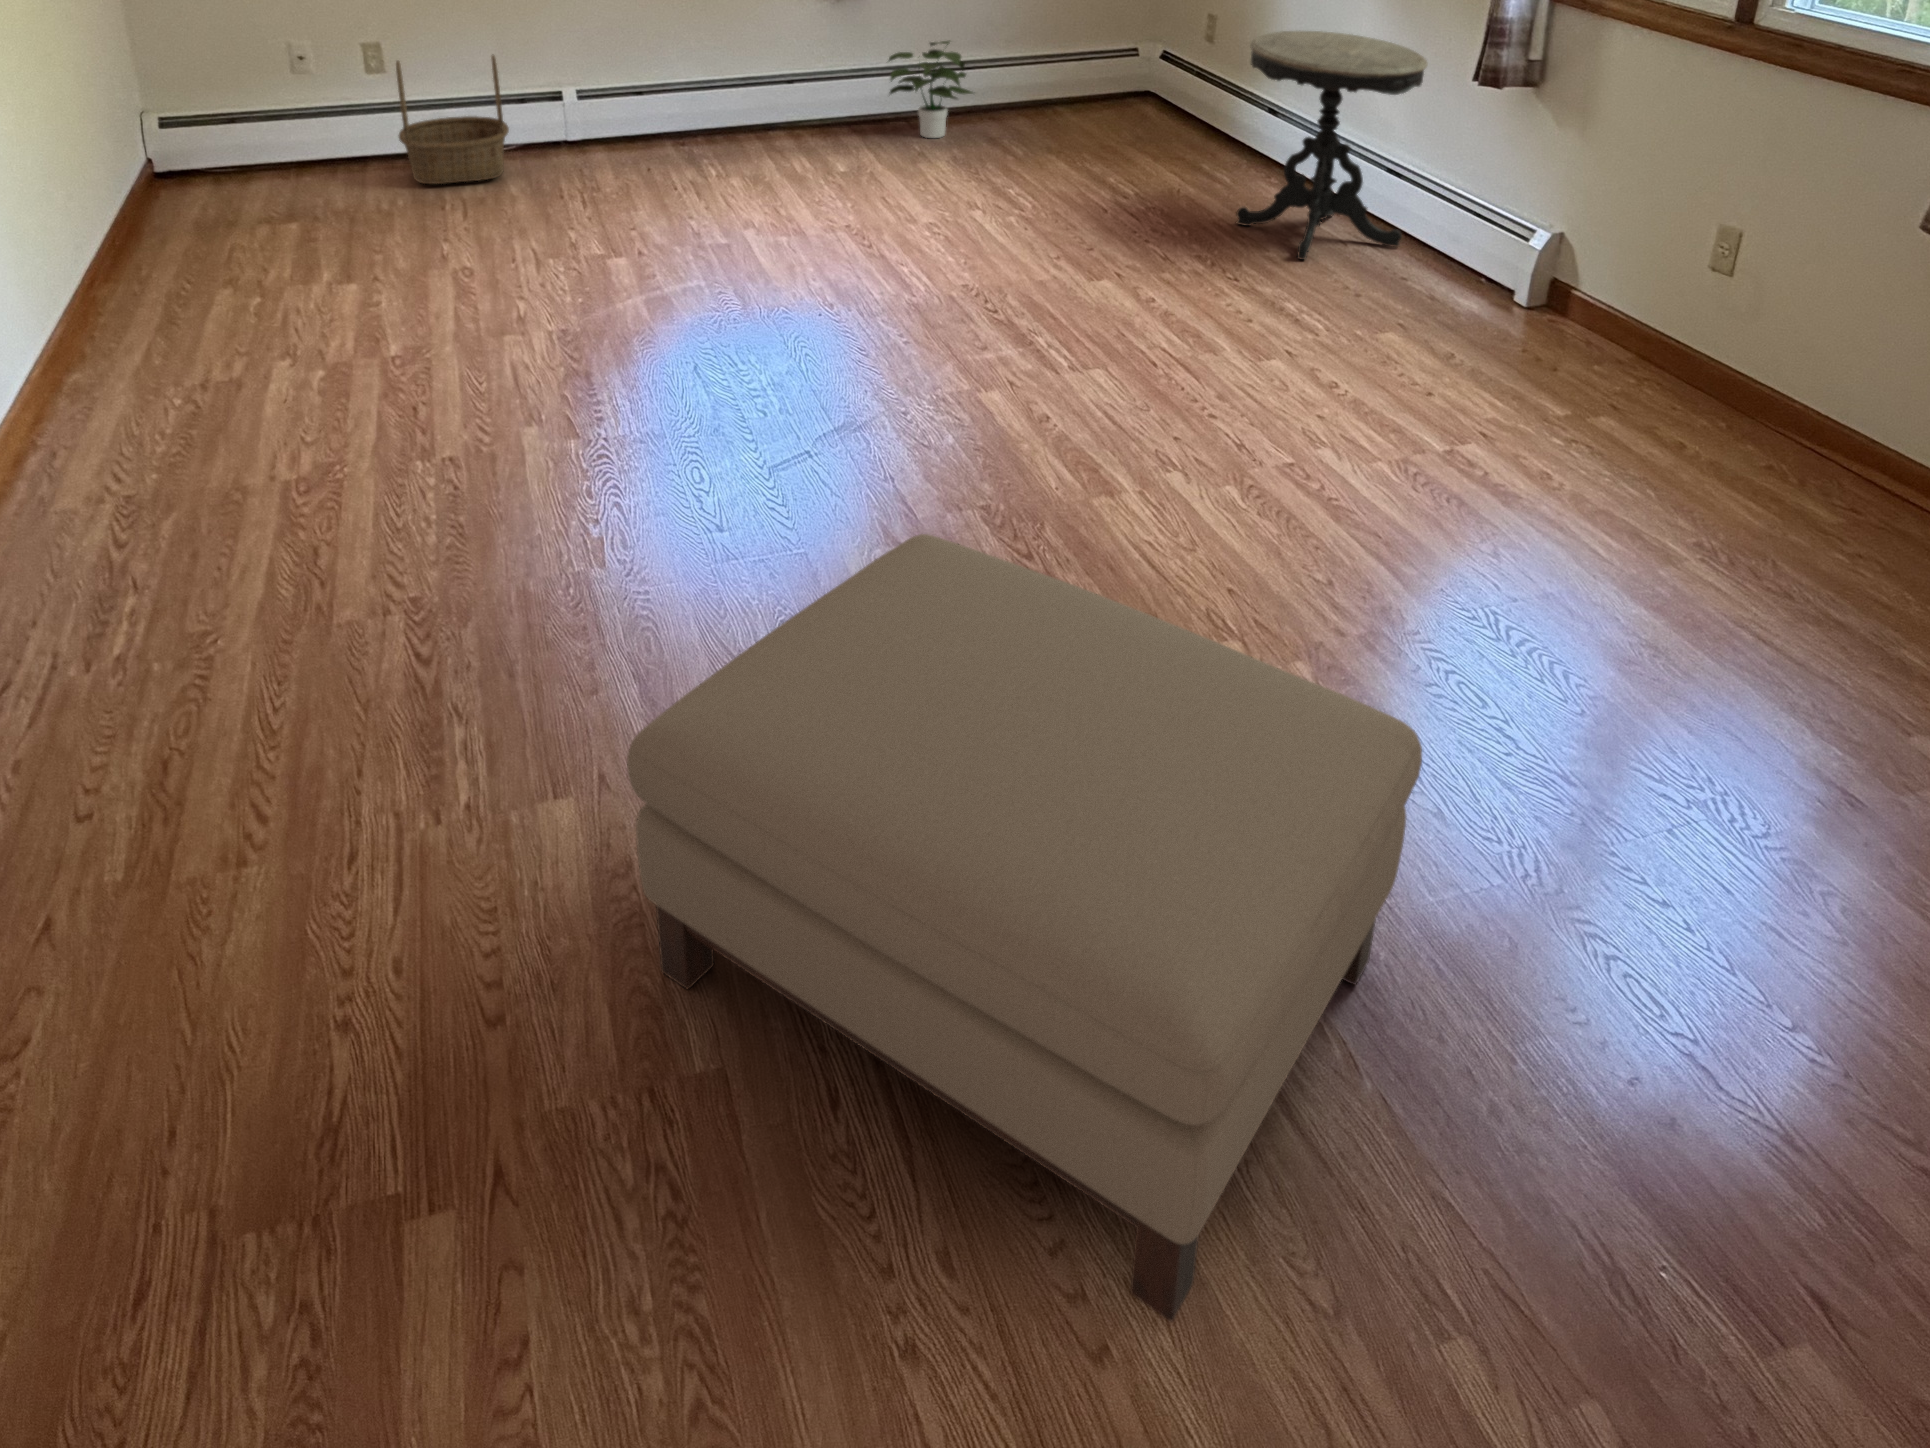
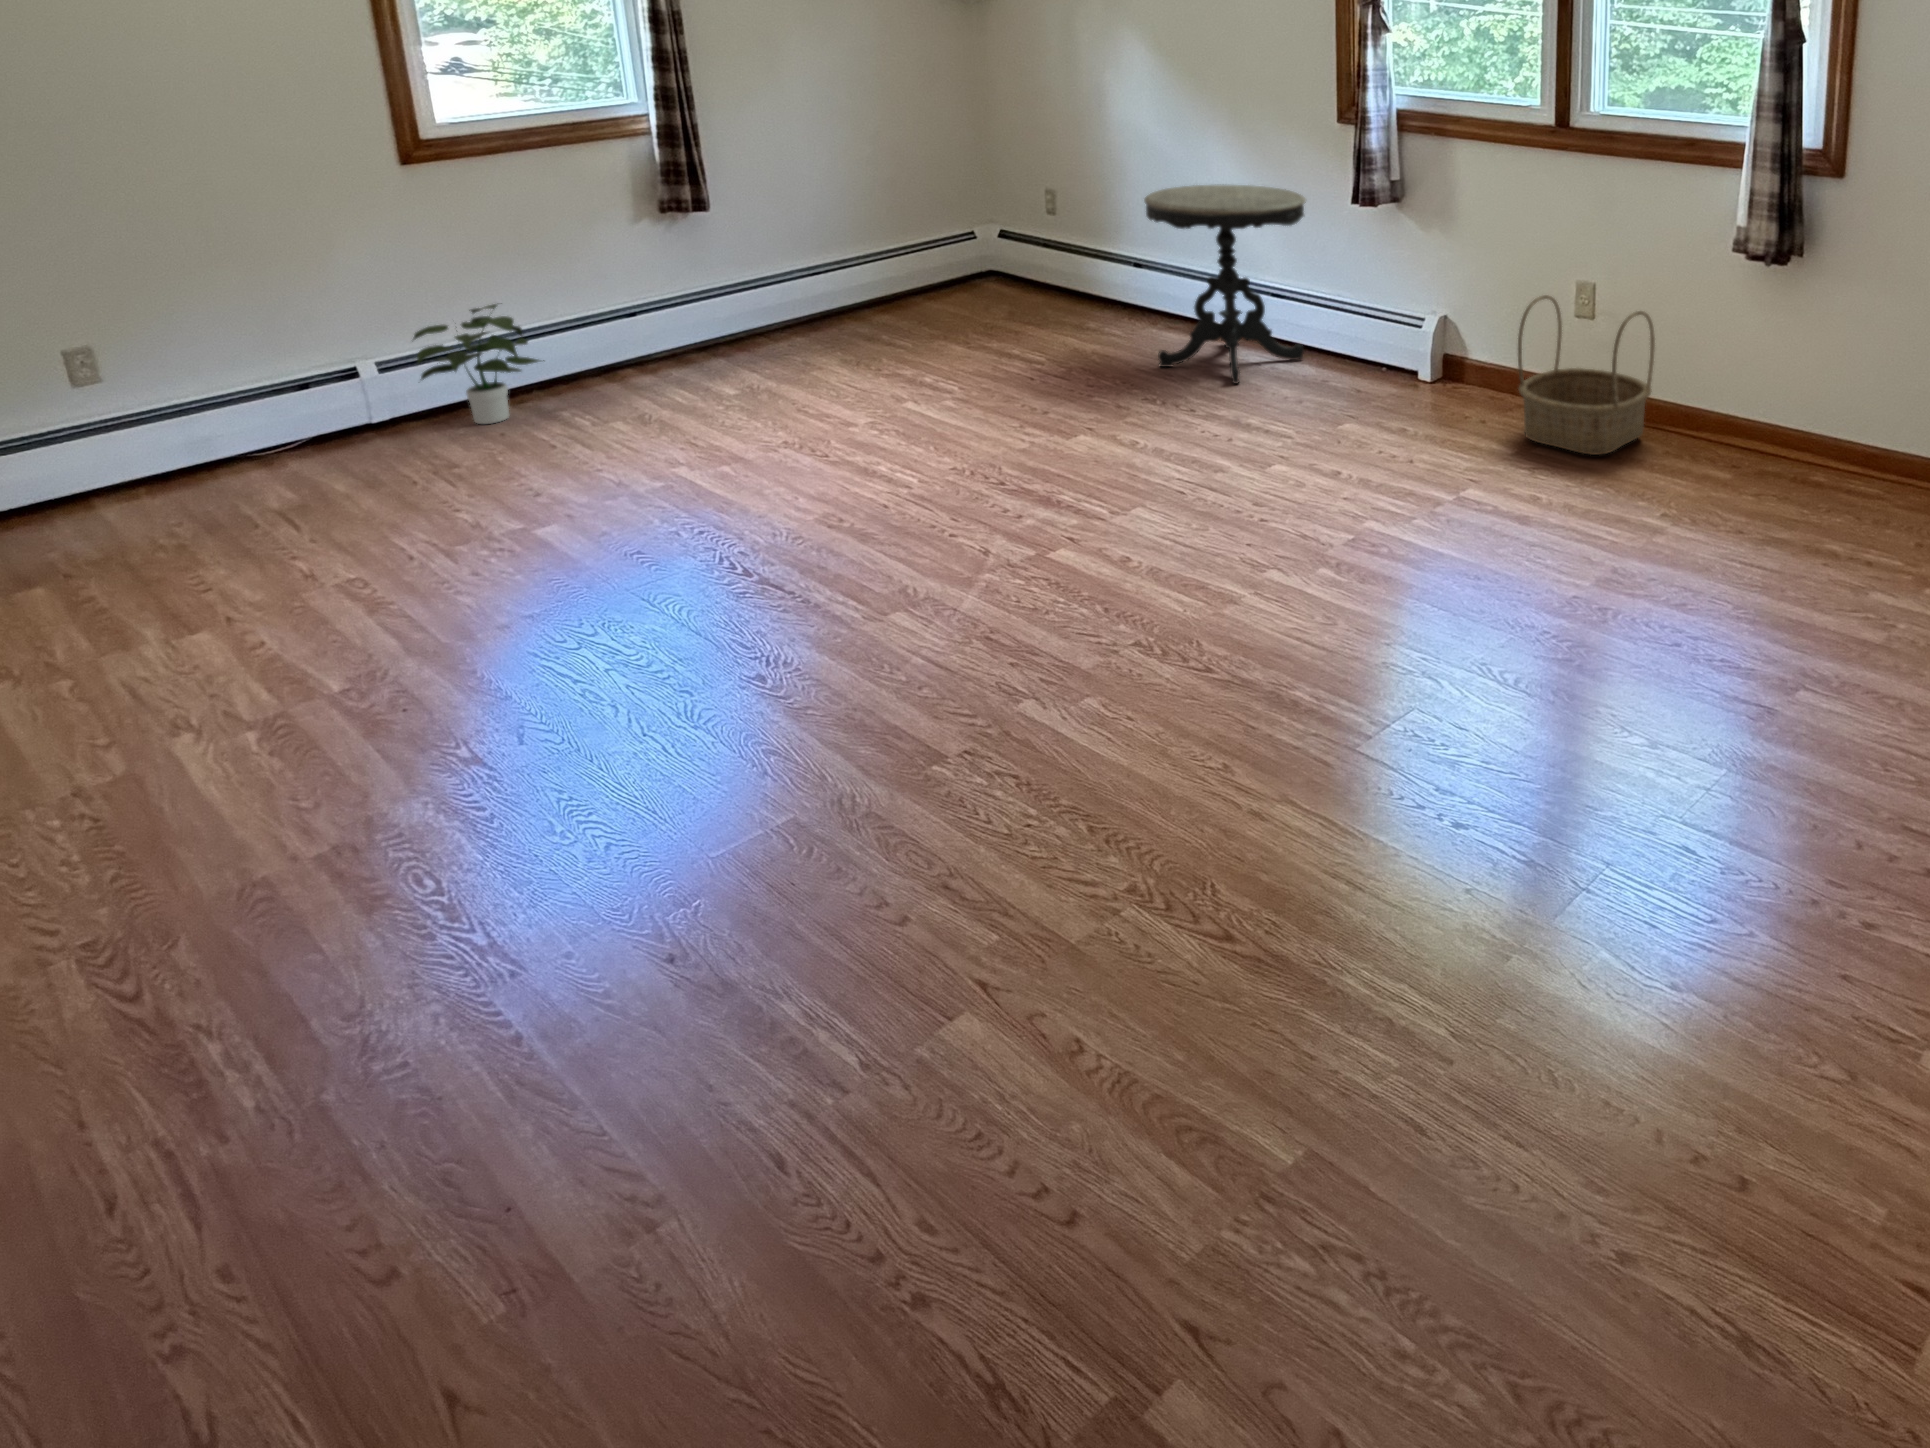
potted plant: present [889,41,973,138] -> present [414,304,544,424]
basket: present [396,55,509,184] -> present [1518,295,1655,455]
ottoman: present [627,534,1422,1321] -> none [1165,620,1827,1131]

